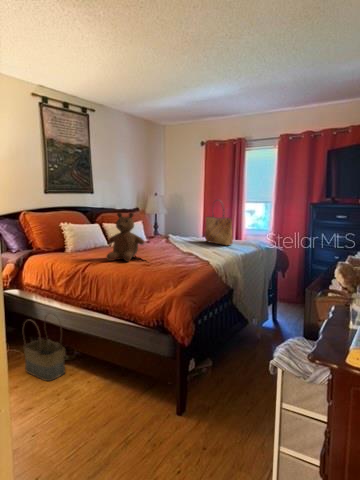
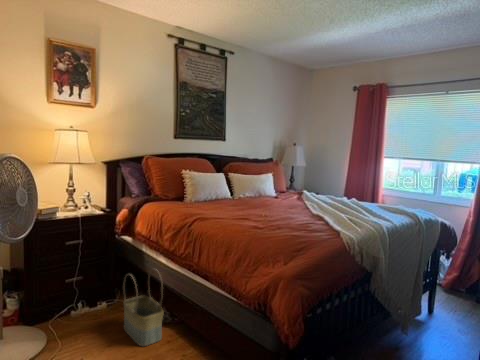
tote bag: present [205,200,233,245] -> none [344,154,378,212]
teddy bear: present [106,212,144,261] -> none [217,163,263,221]

